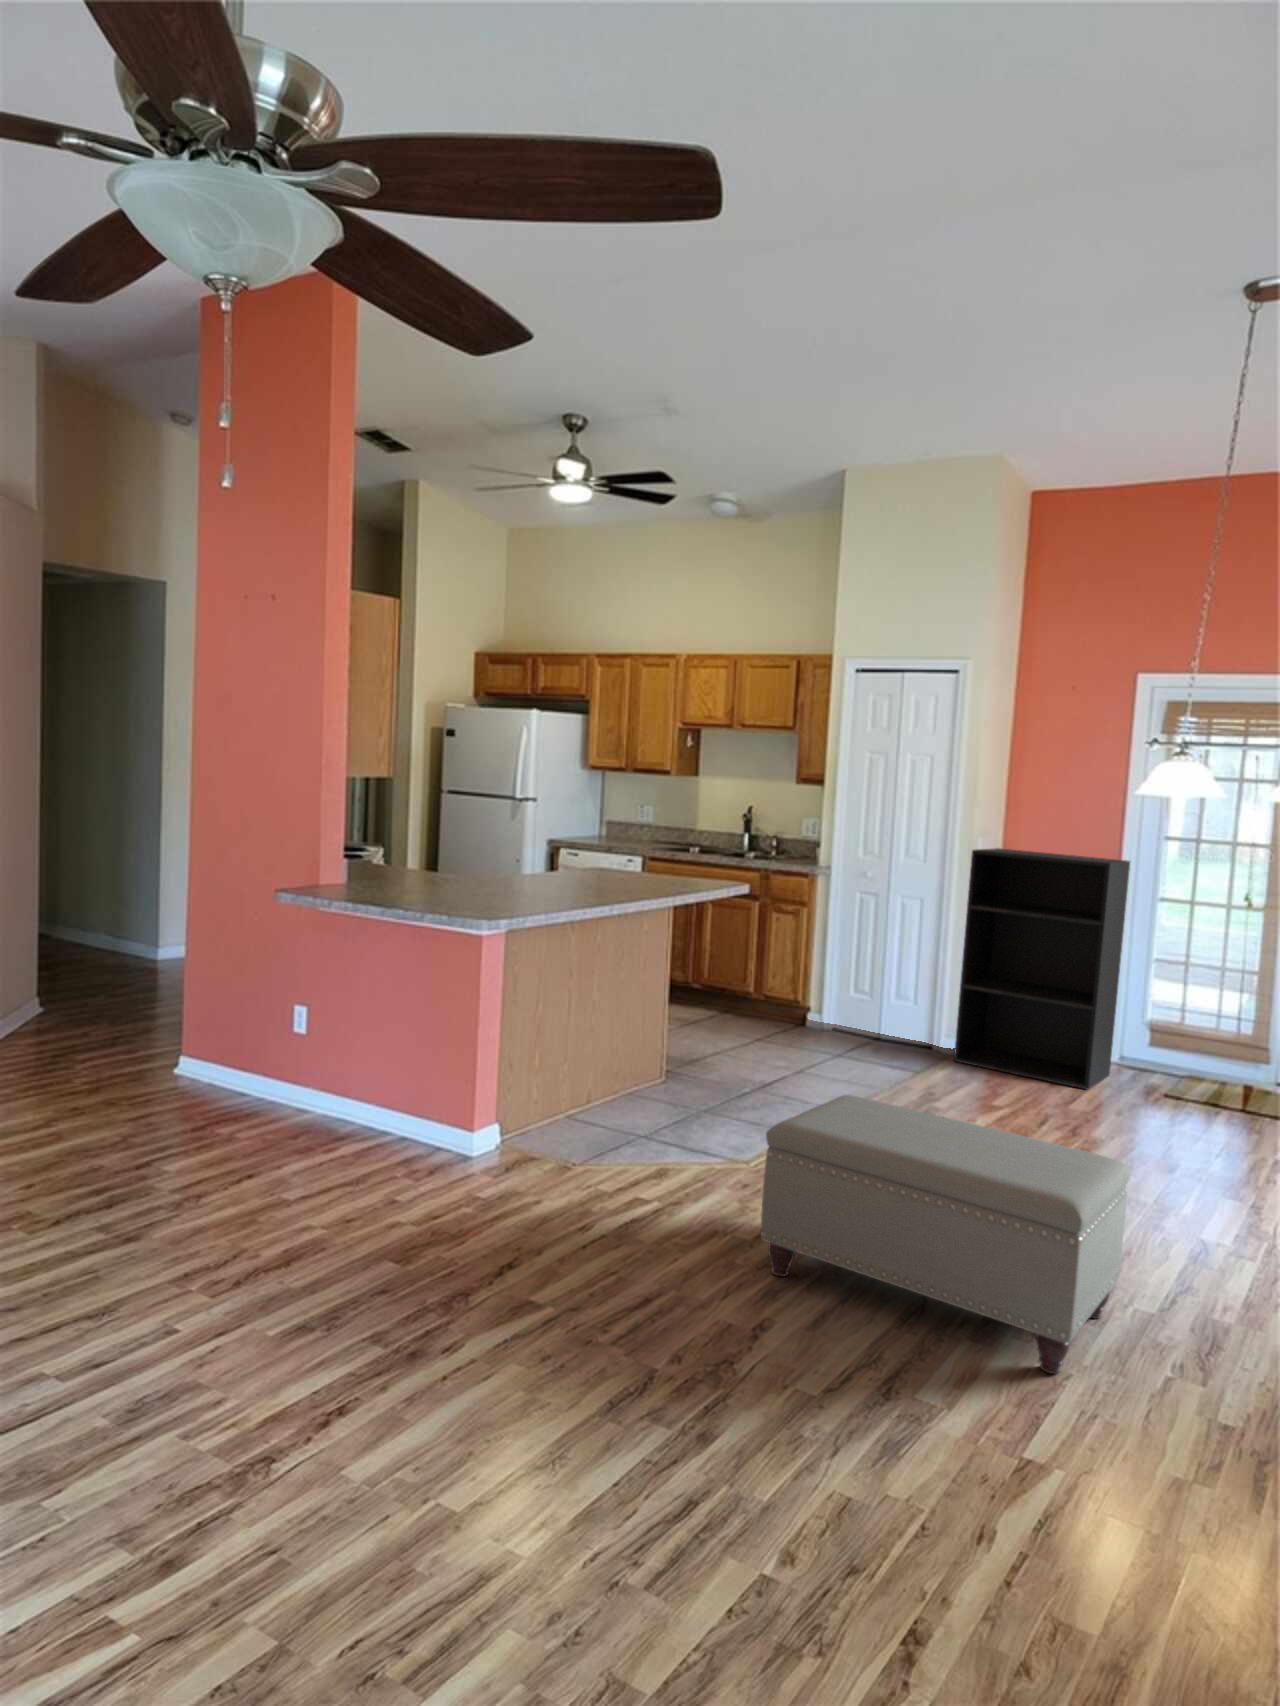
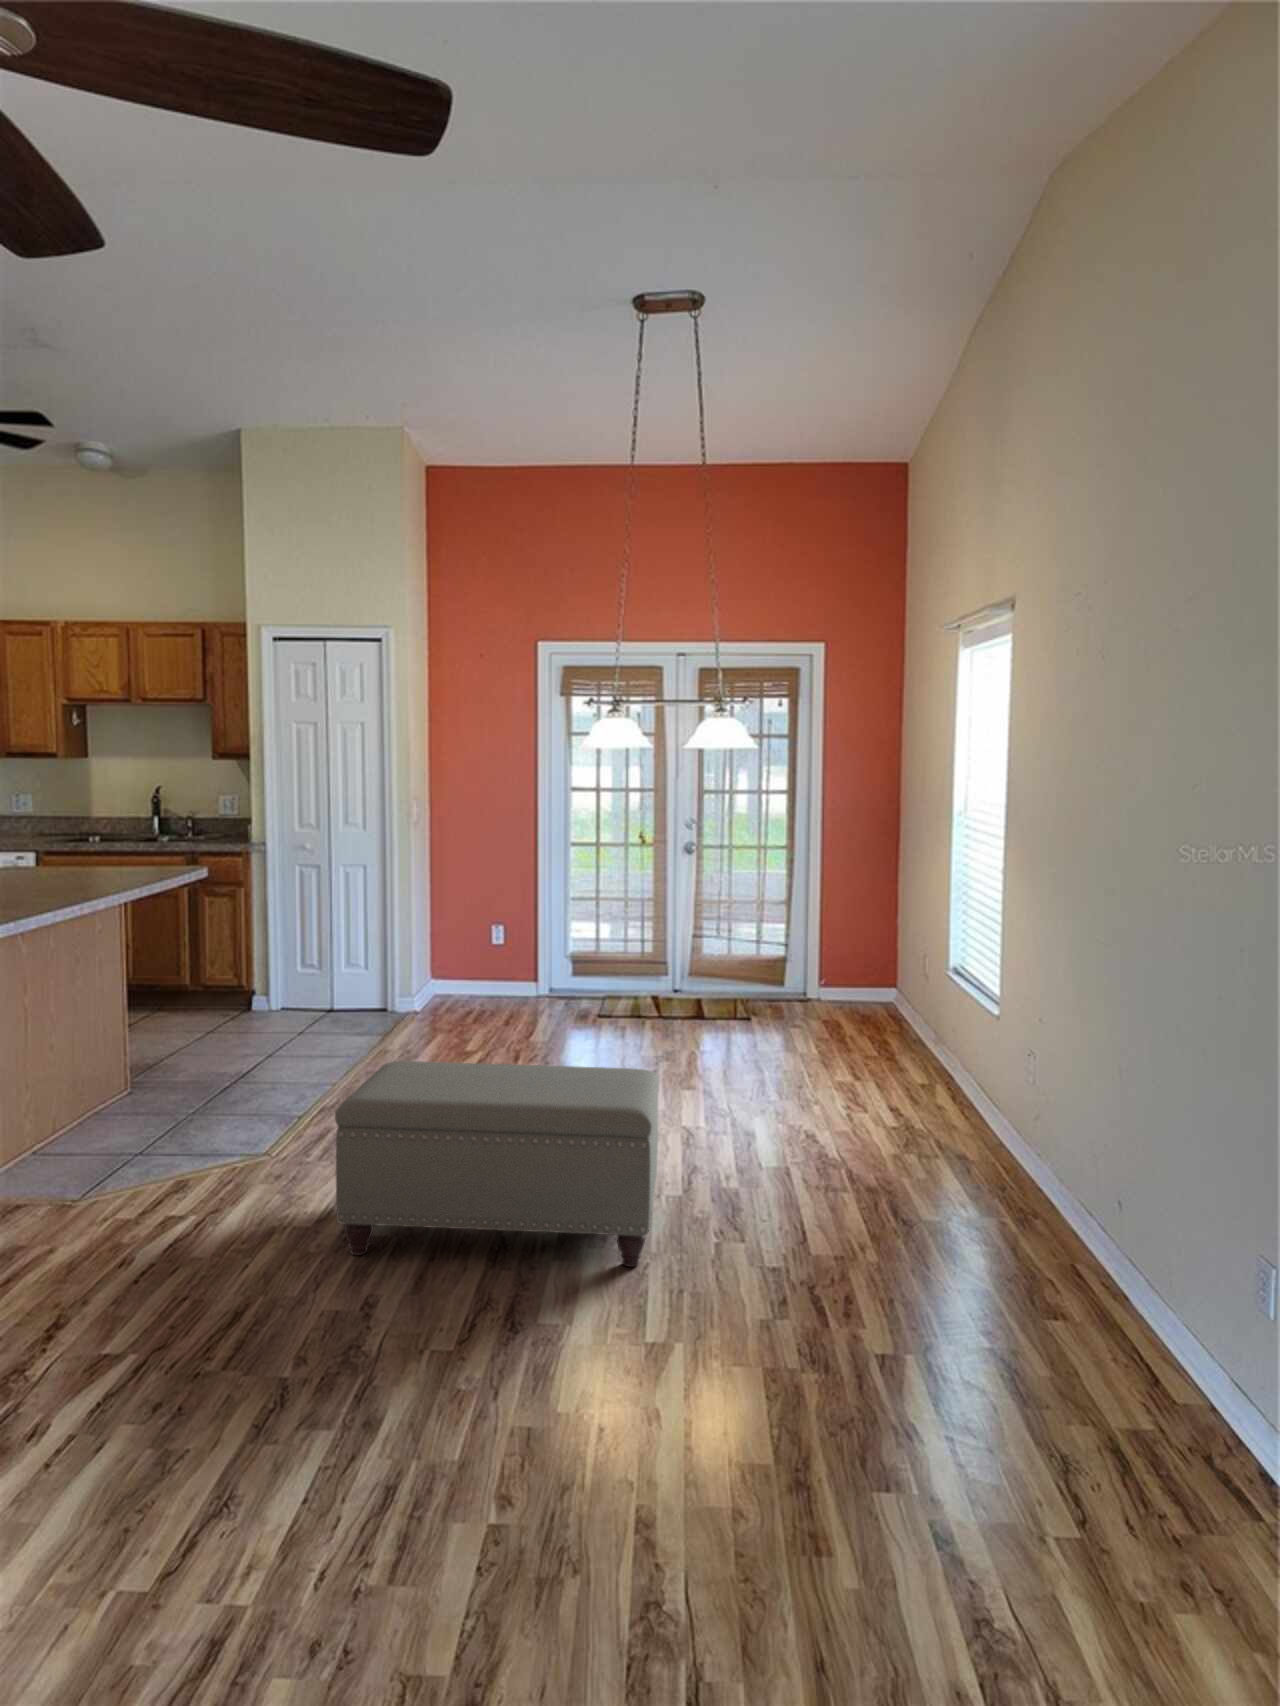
bookshelf: present [954,848,1130,1089] -> none [416,809,556,1025]

